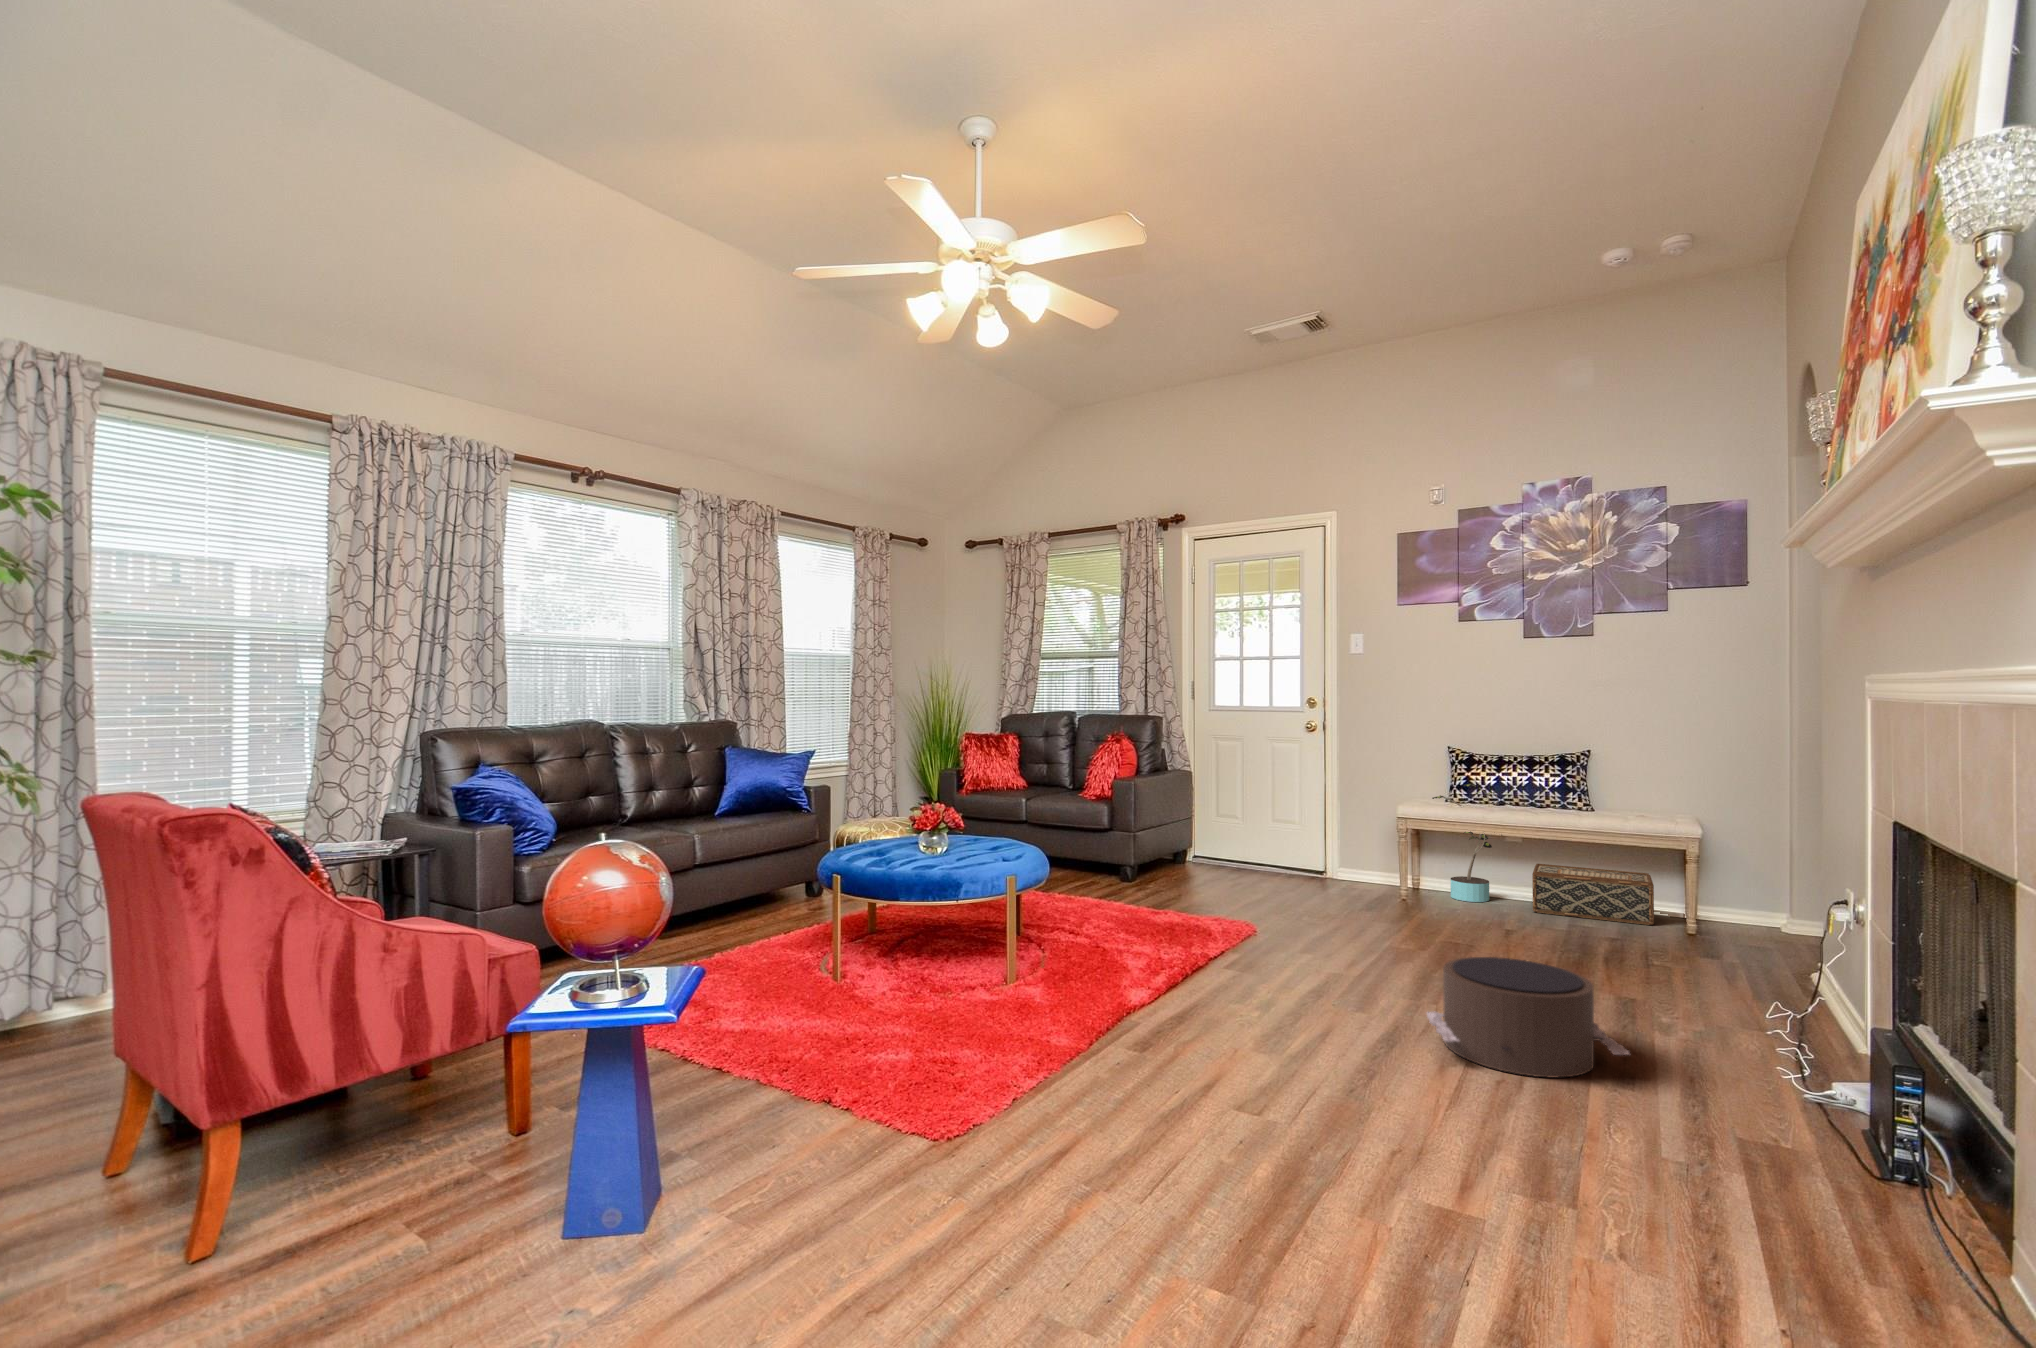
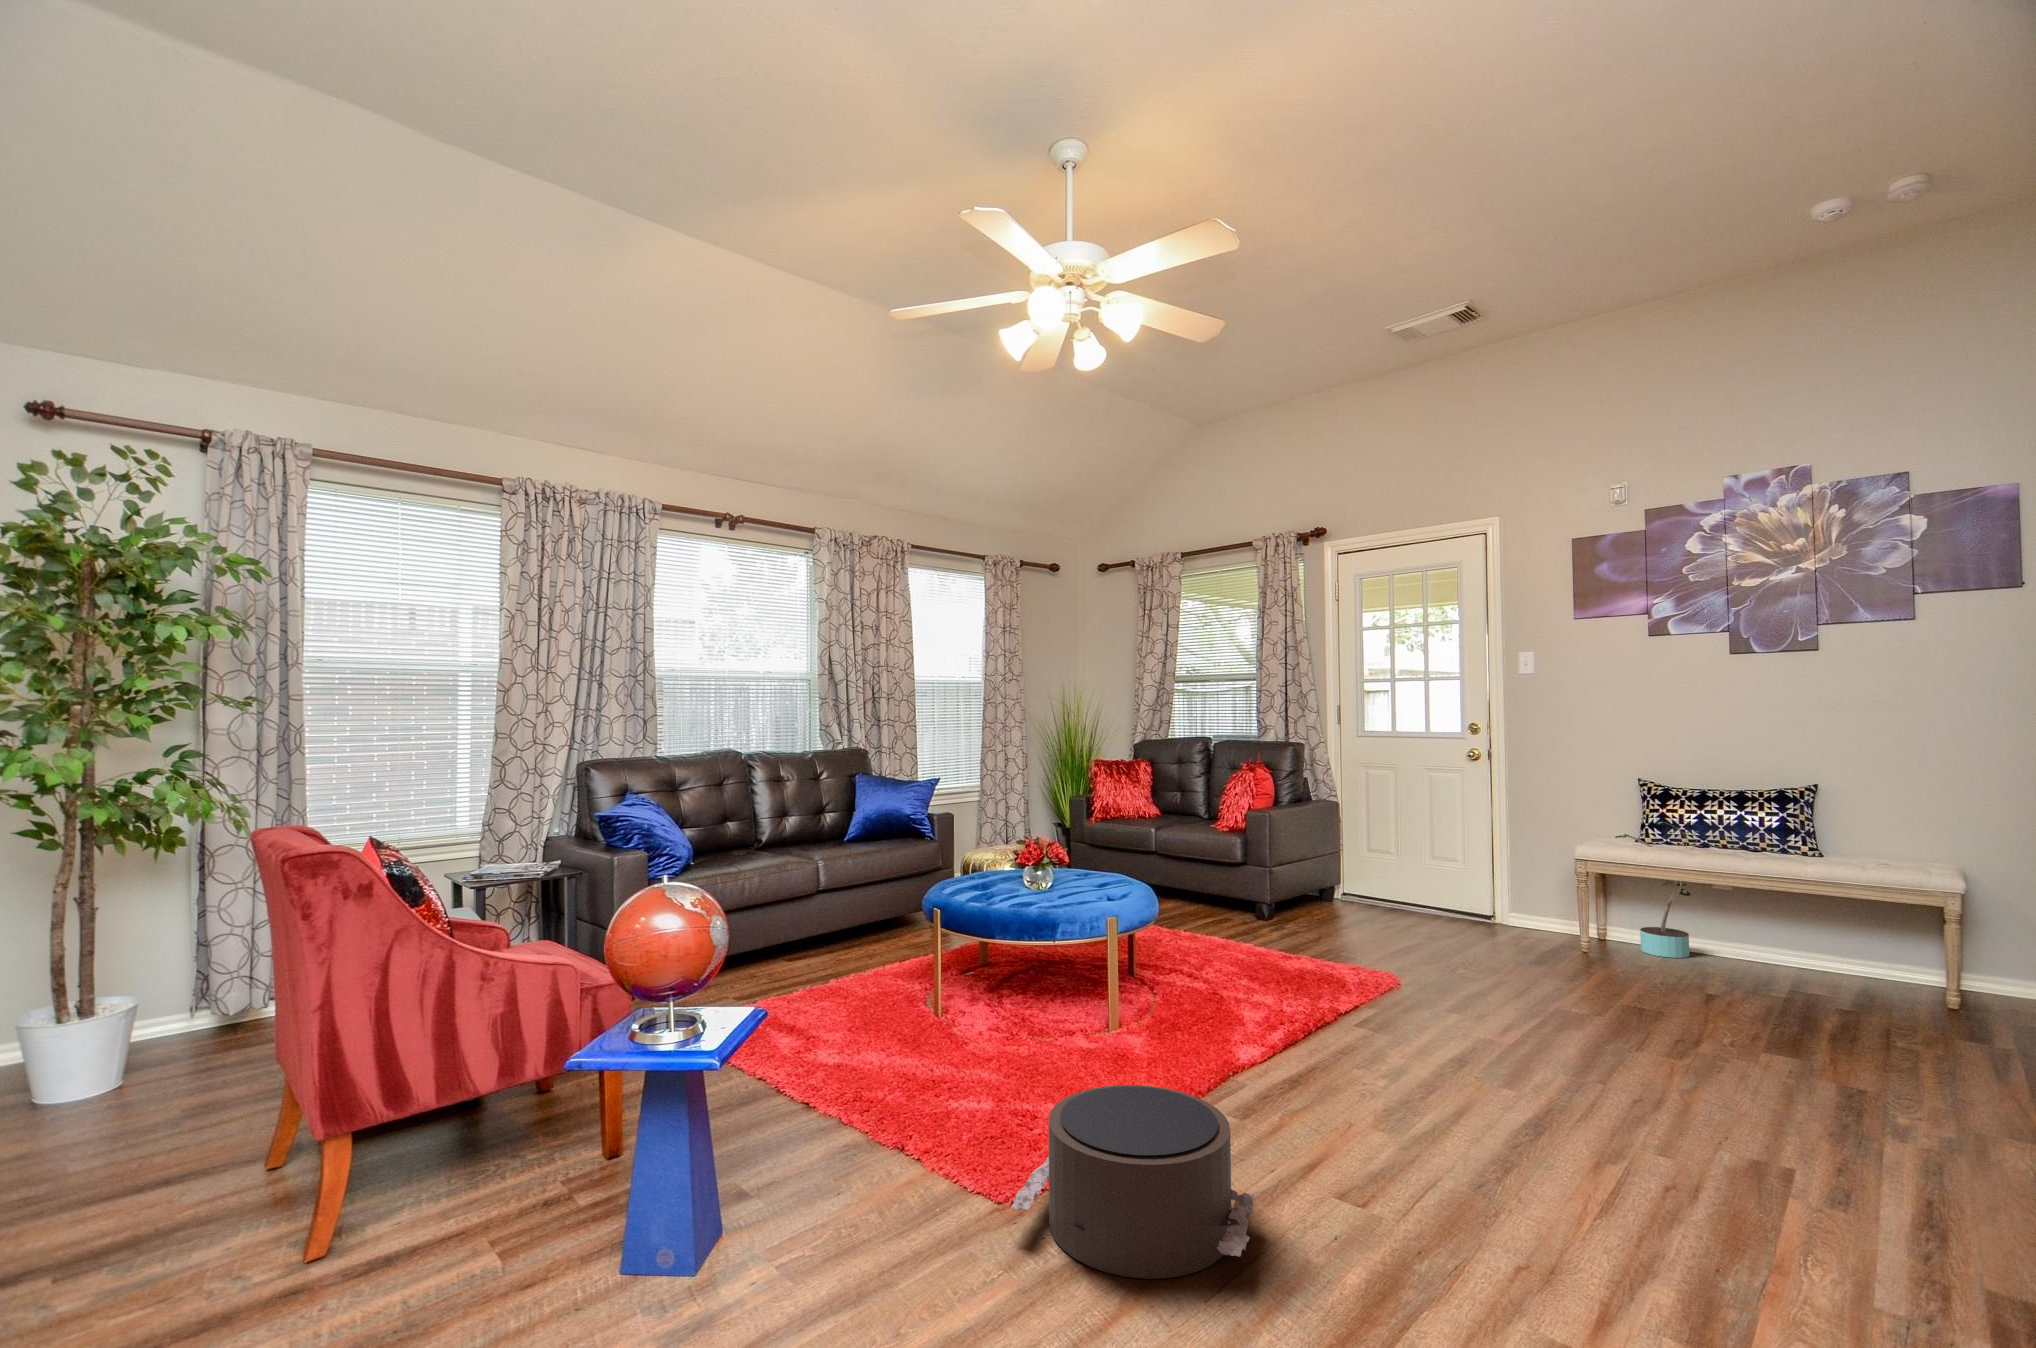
woven basket: present [1532,864,1654,925] -> none [1742,916,1904,996]
pouf: present [1427,957,1629,1077] -> present [1011,1085,1254,1279]

